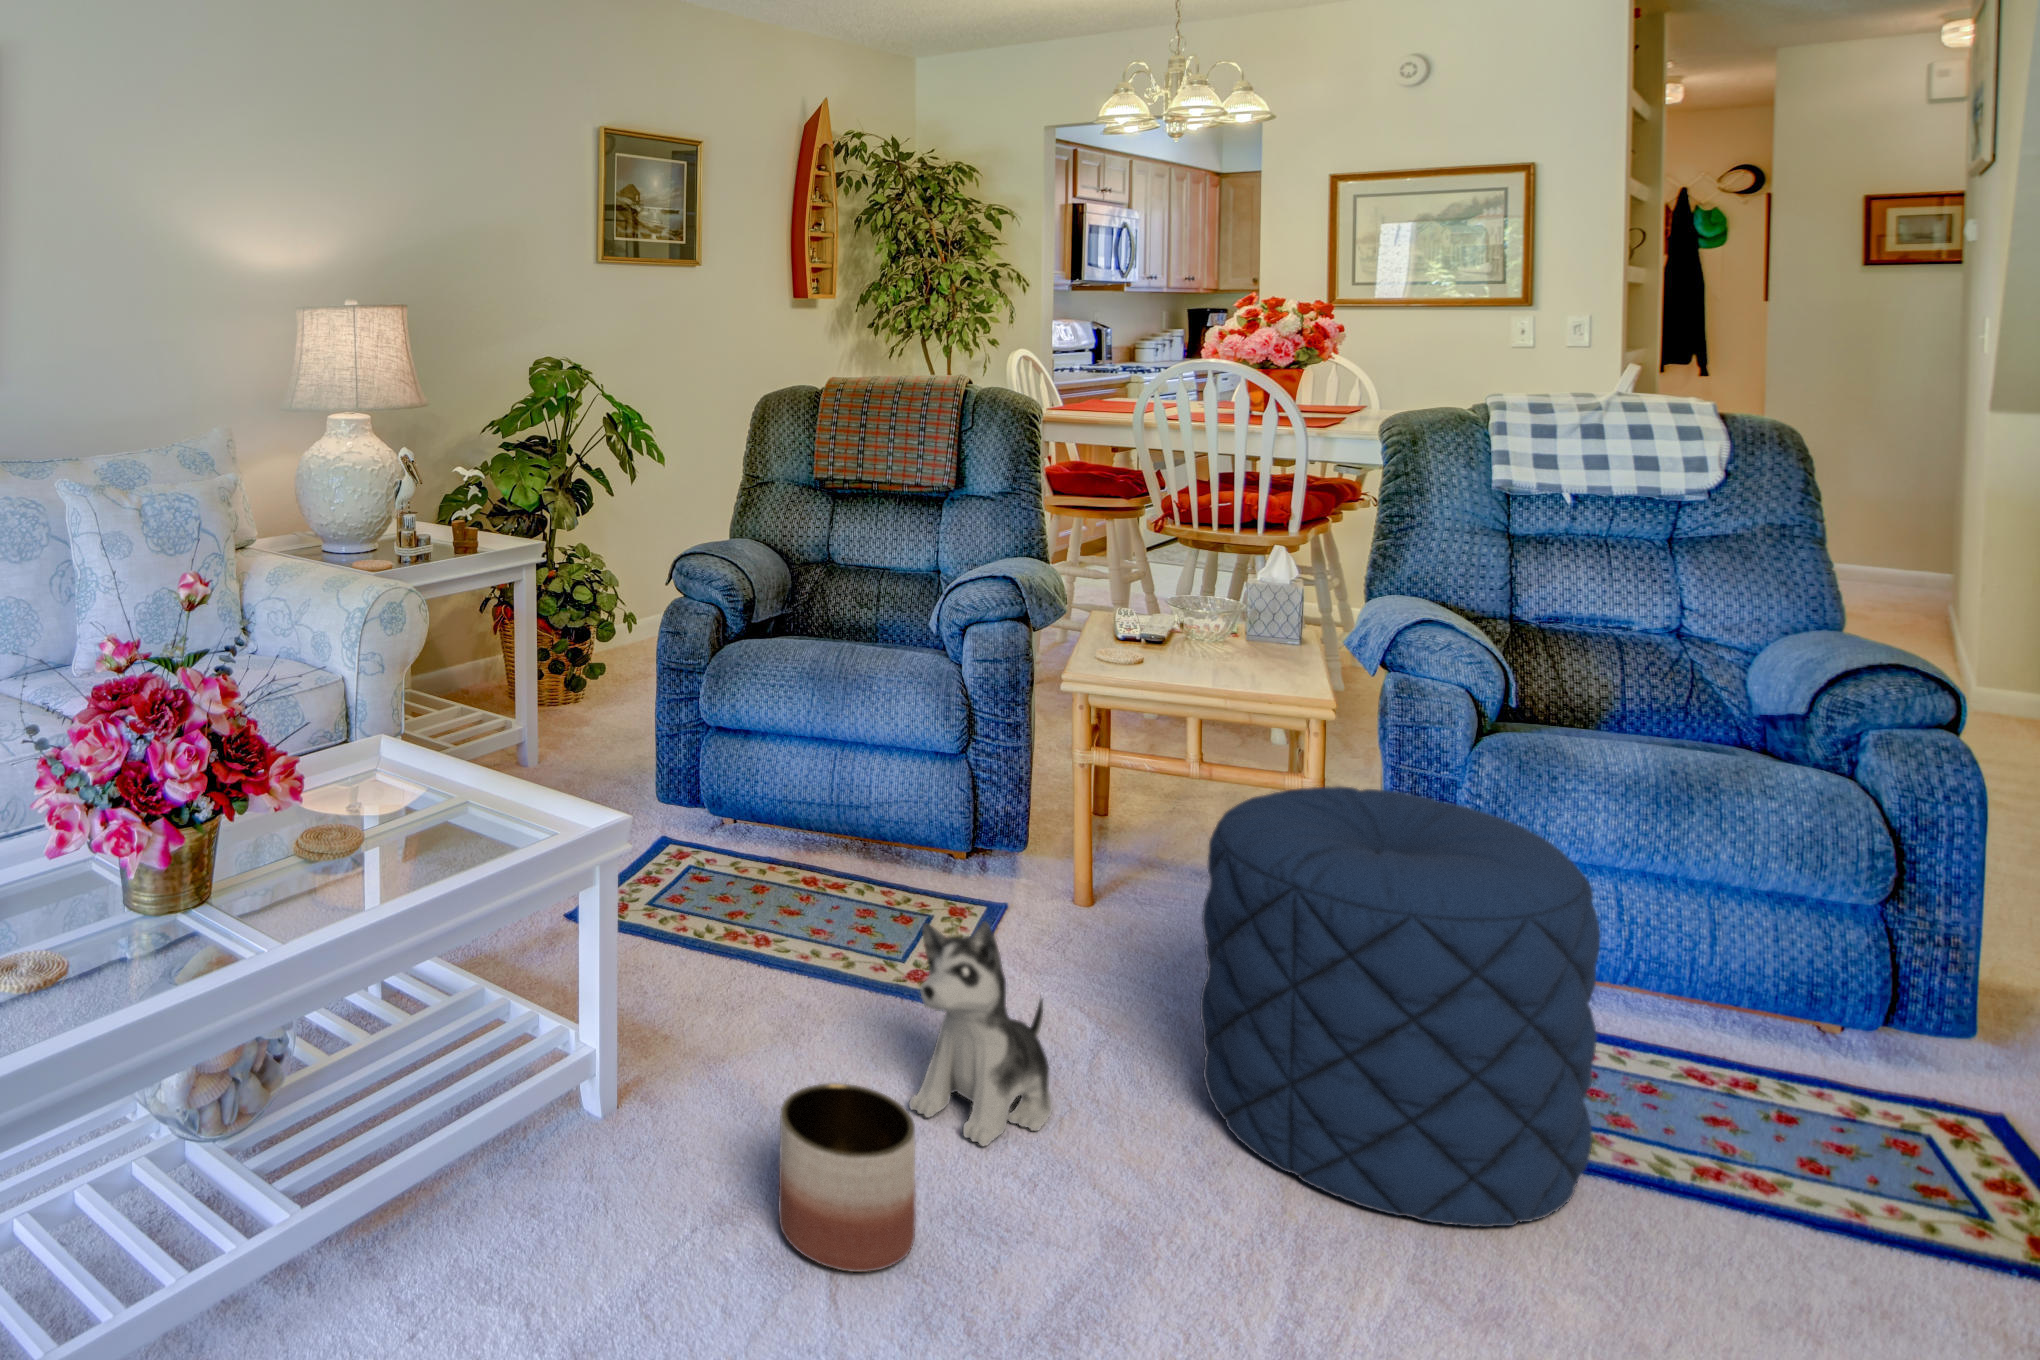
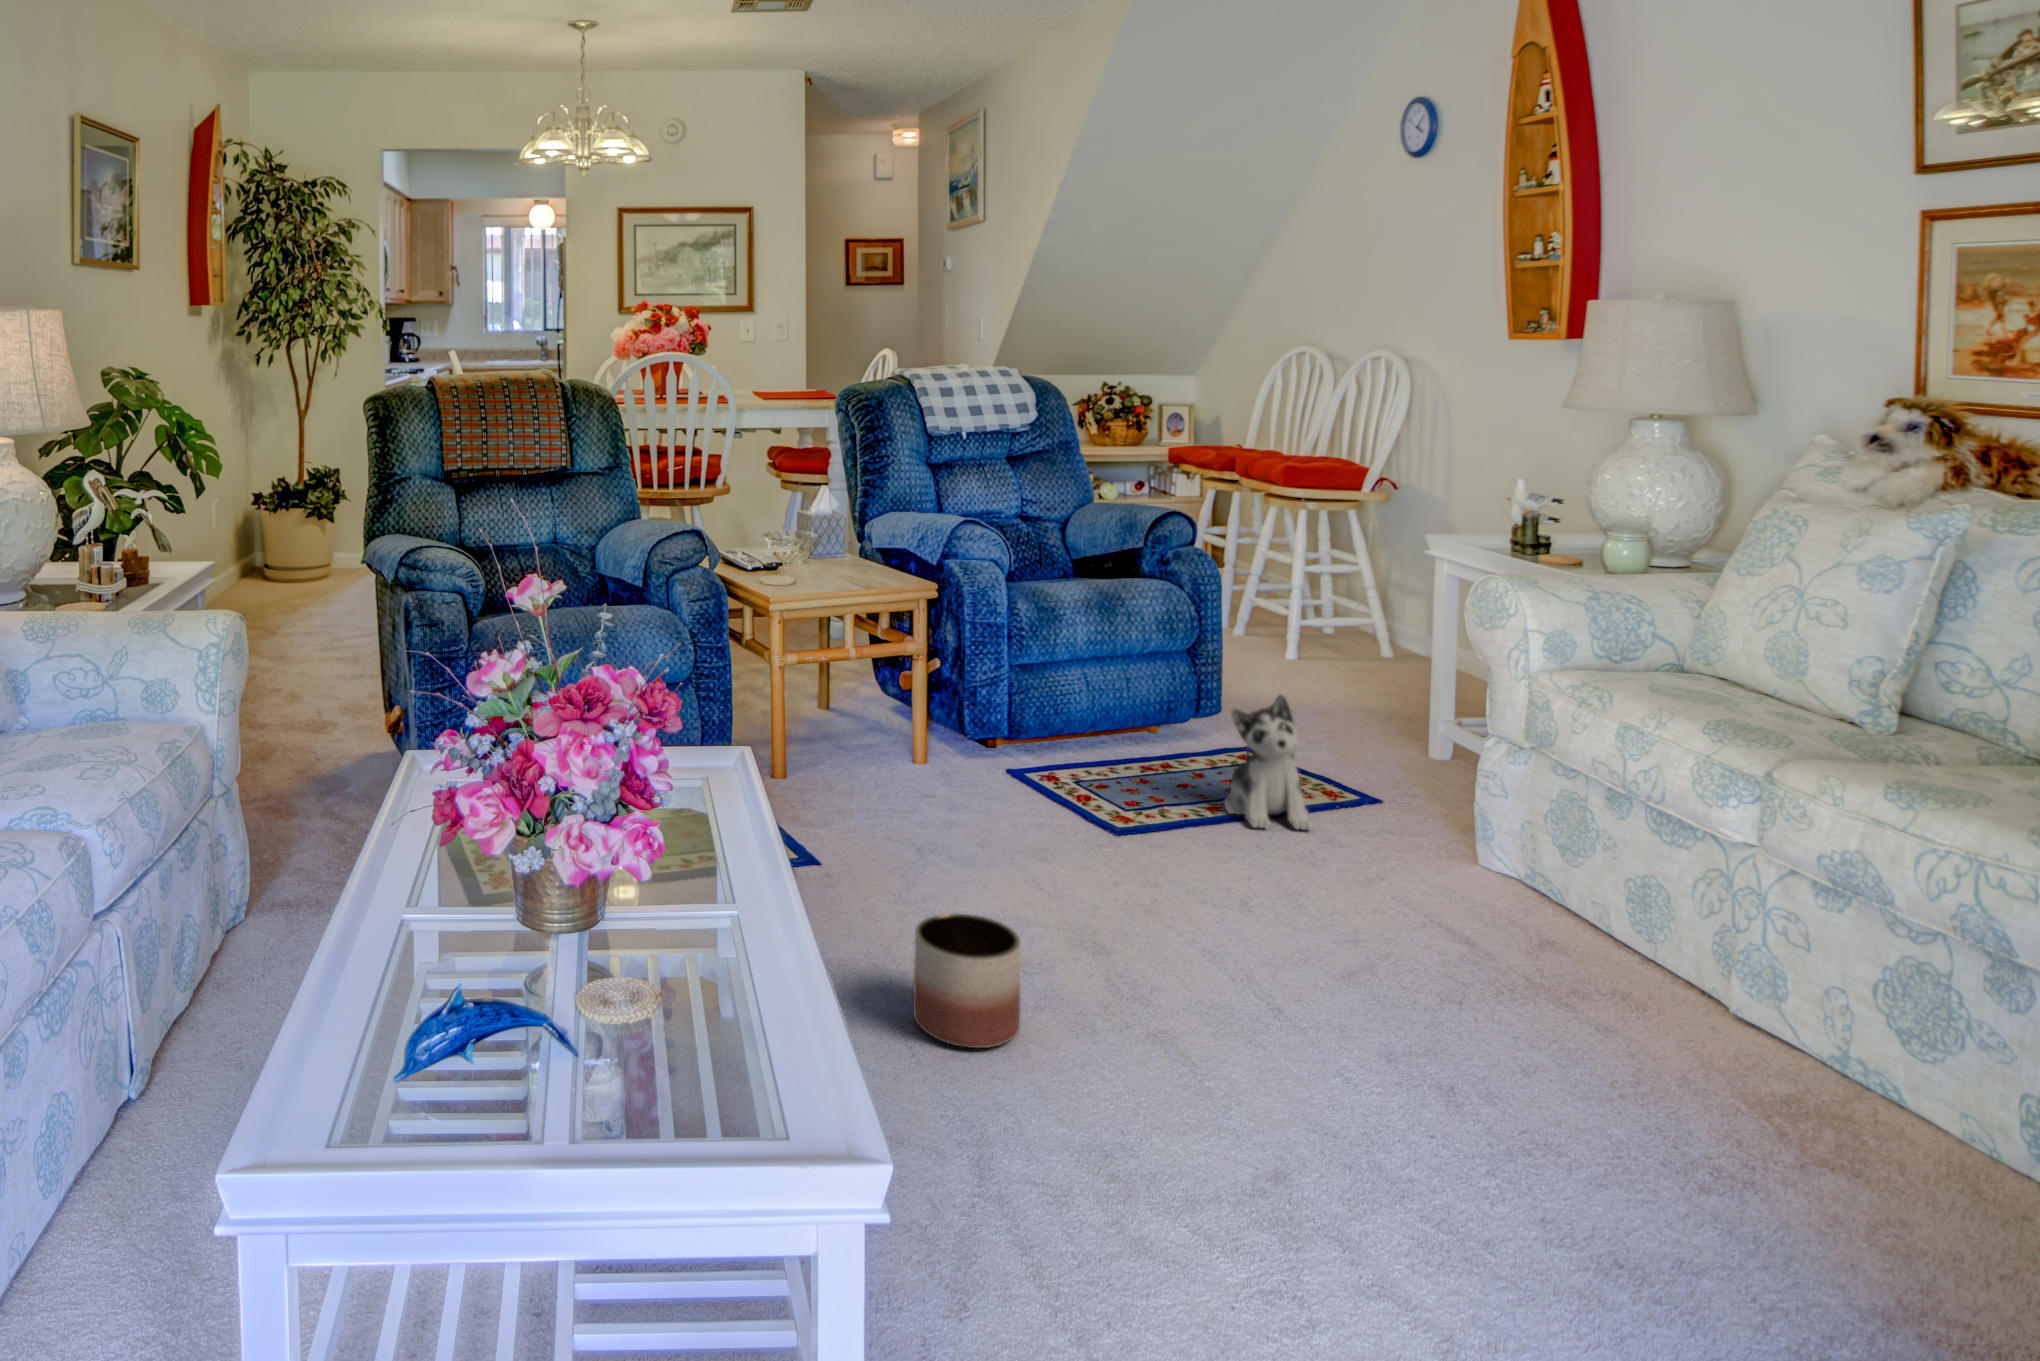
pouf: present [1200,787,1600,1227] -> none [973,632,1210,893]
plush toy: present [909,921,1052,1146] -> present [1224,695,1312,830]

